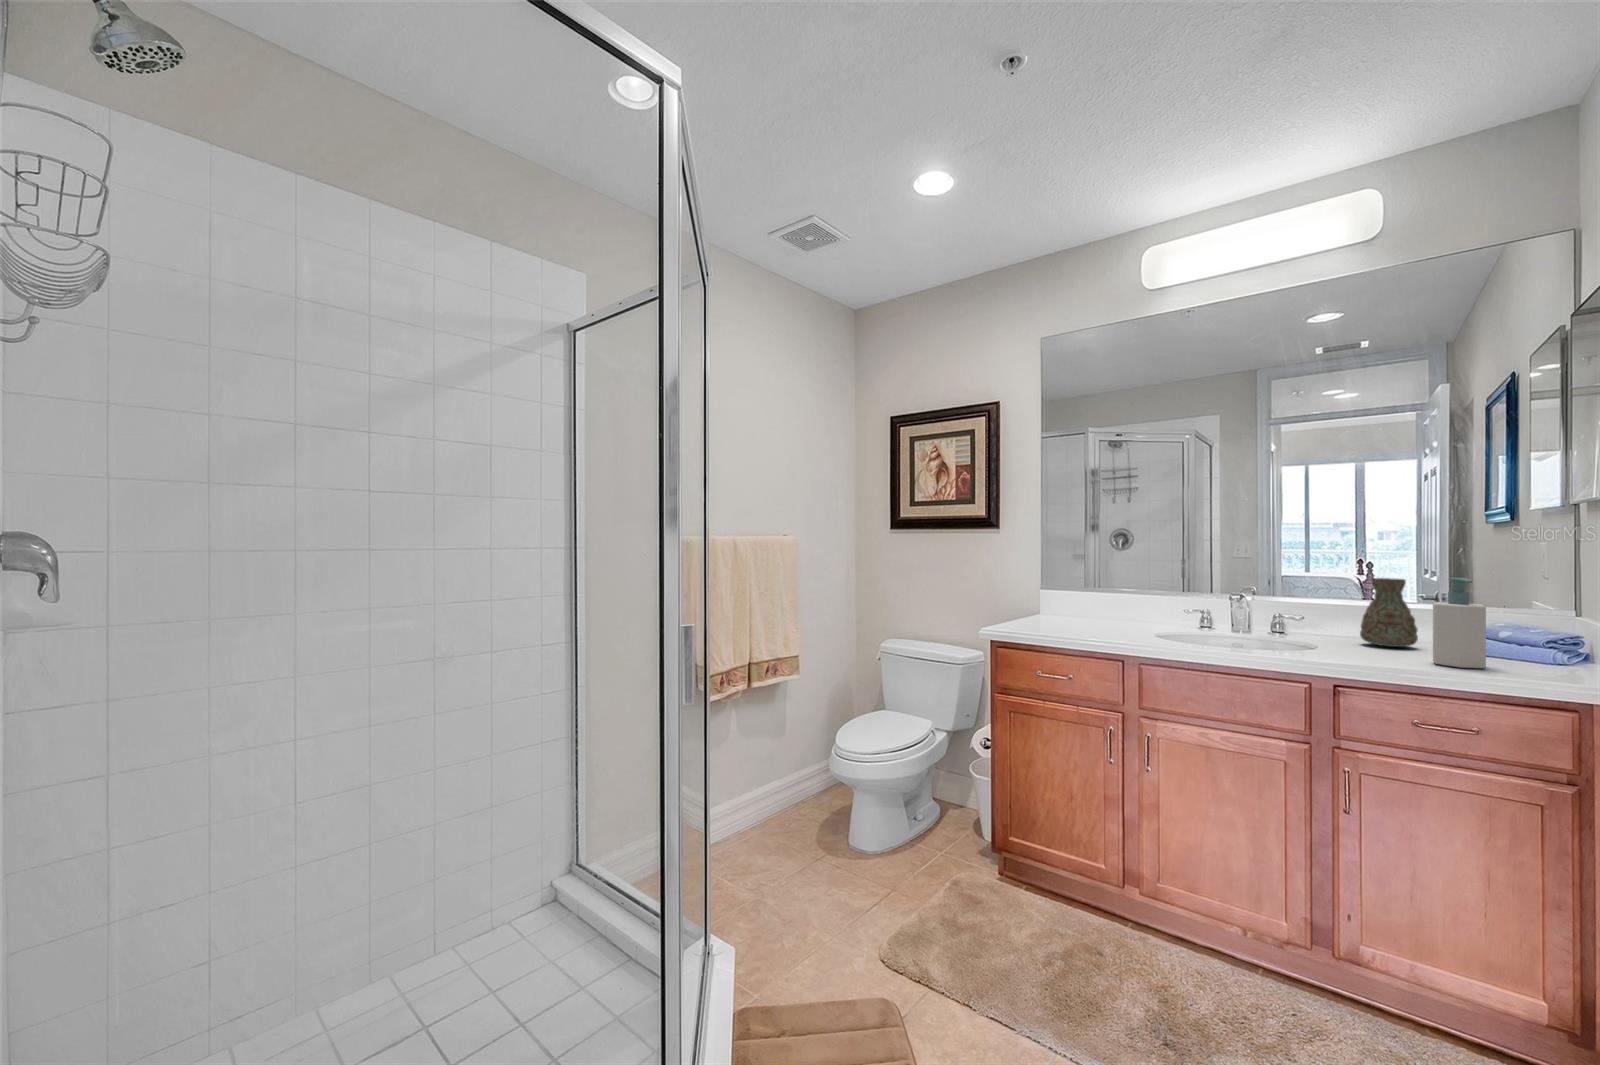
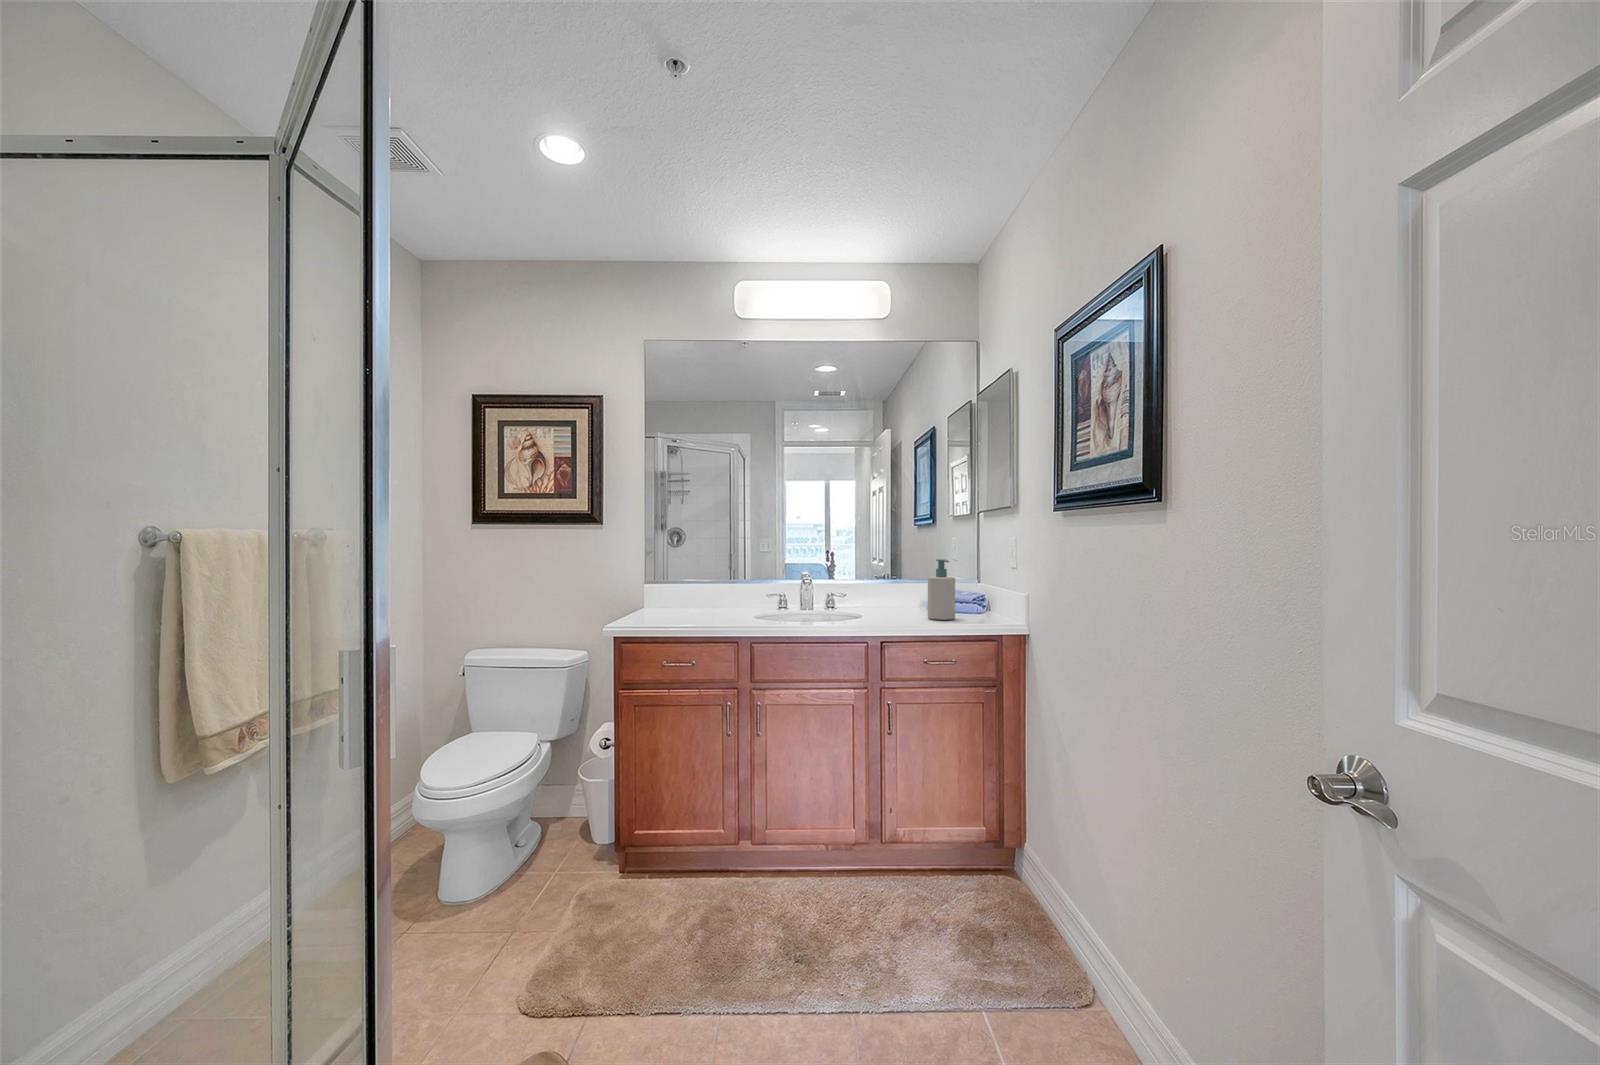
decorative vase: present [1360,578,1418,647] -> none [880,562,911,610]

